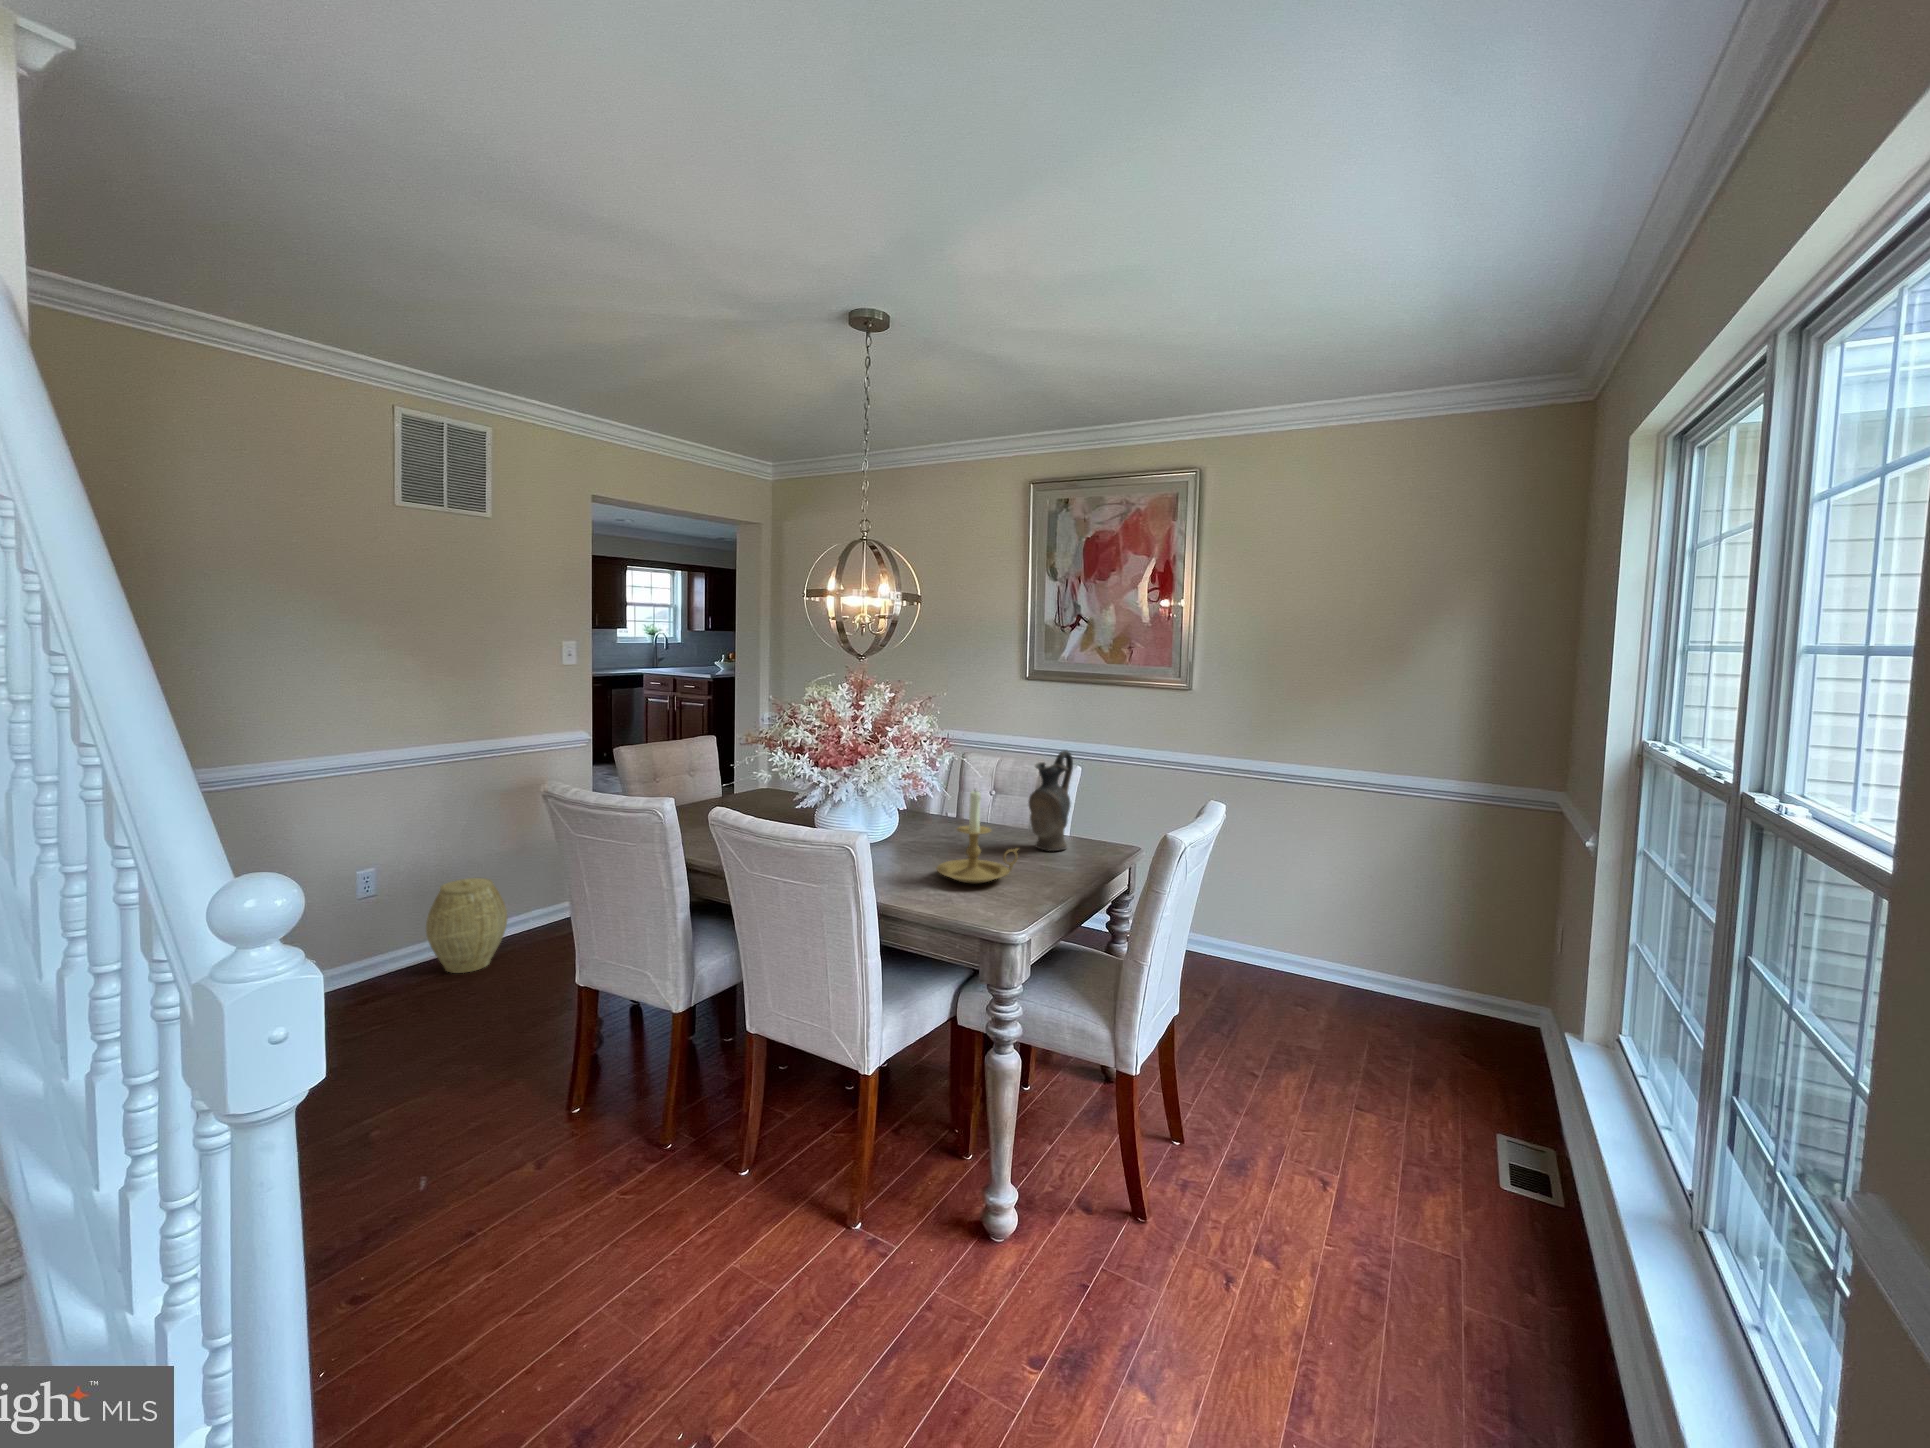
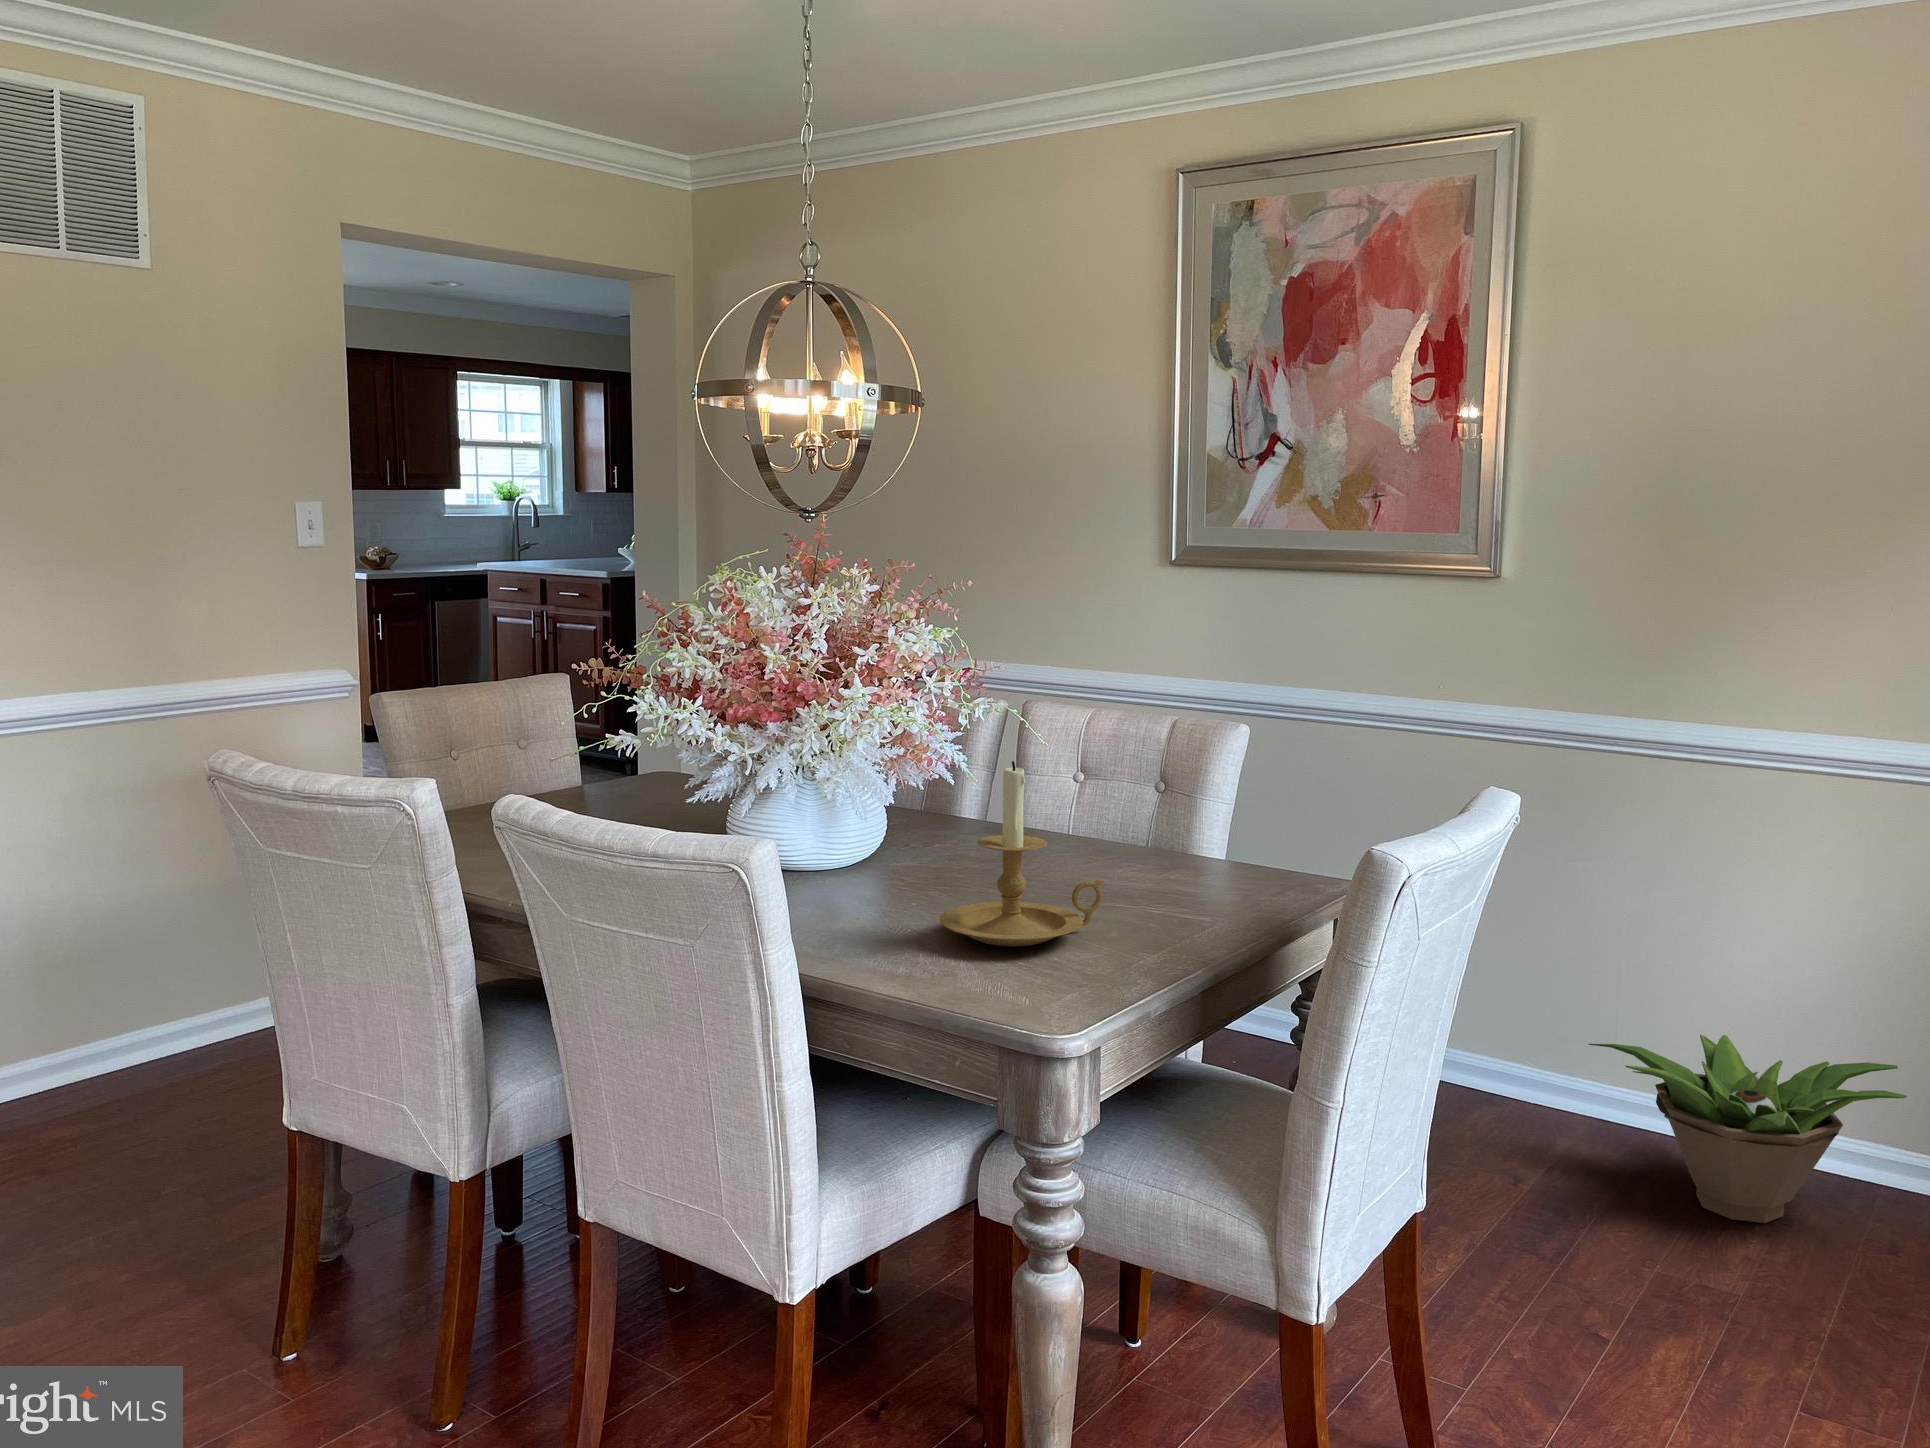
ceramic pitcher: present [1028,750,1073,851] -> none [1136,691,1227,888]
woven basket: present [426,878,507,973] -> none [59,937,204,1107]
decorative plant: none [1239,920,1397,1016] -> present [1588,1035,1907,1223]

